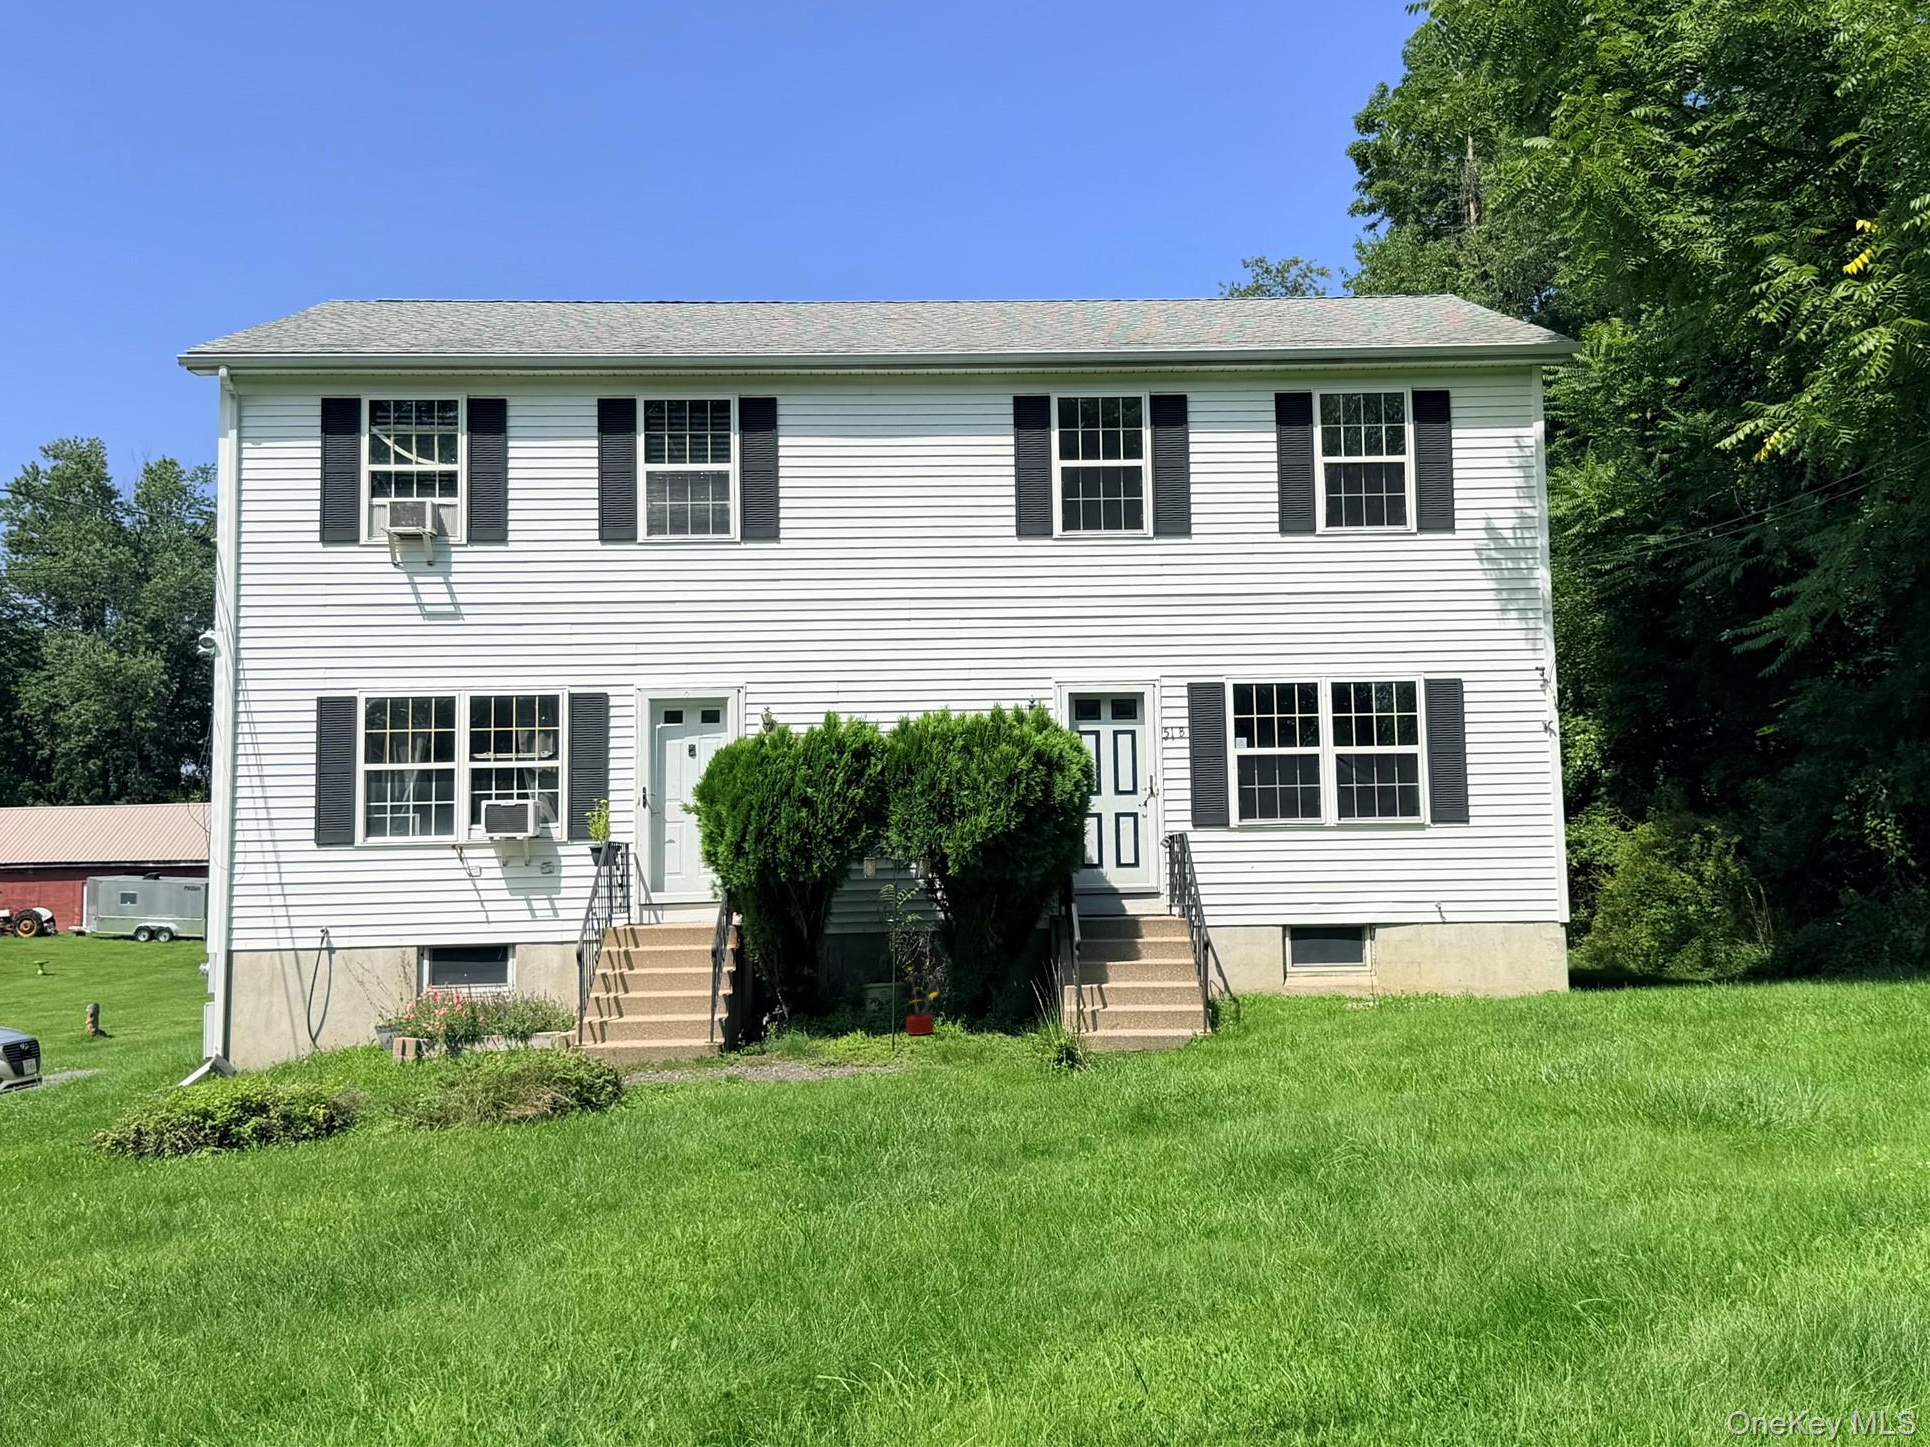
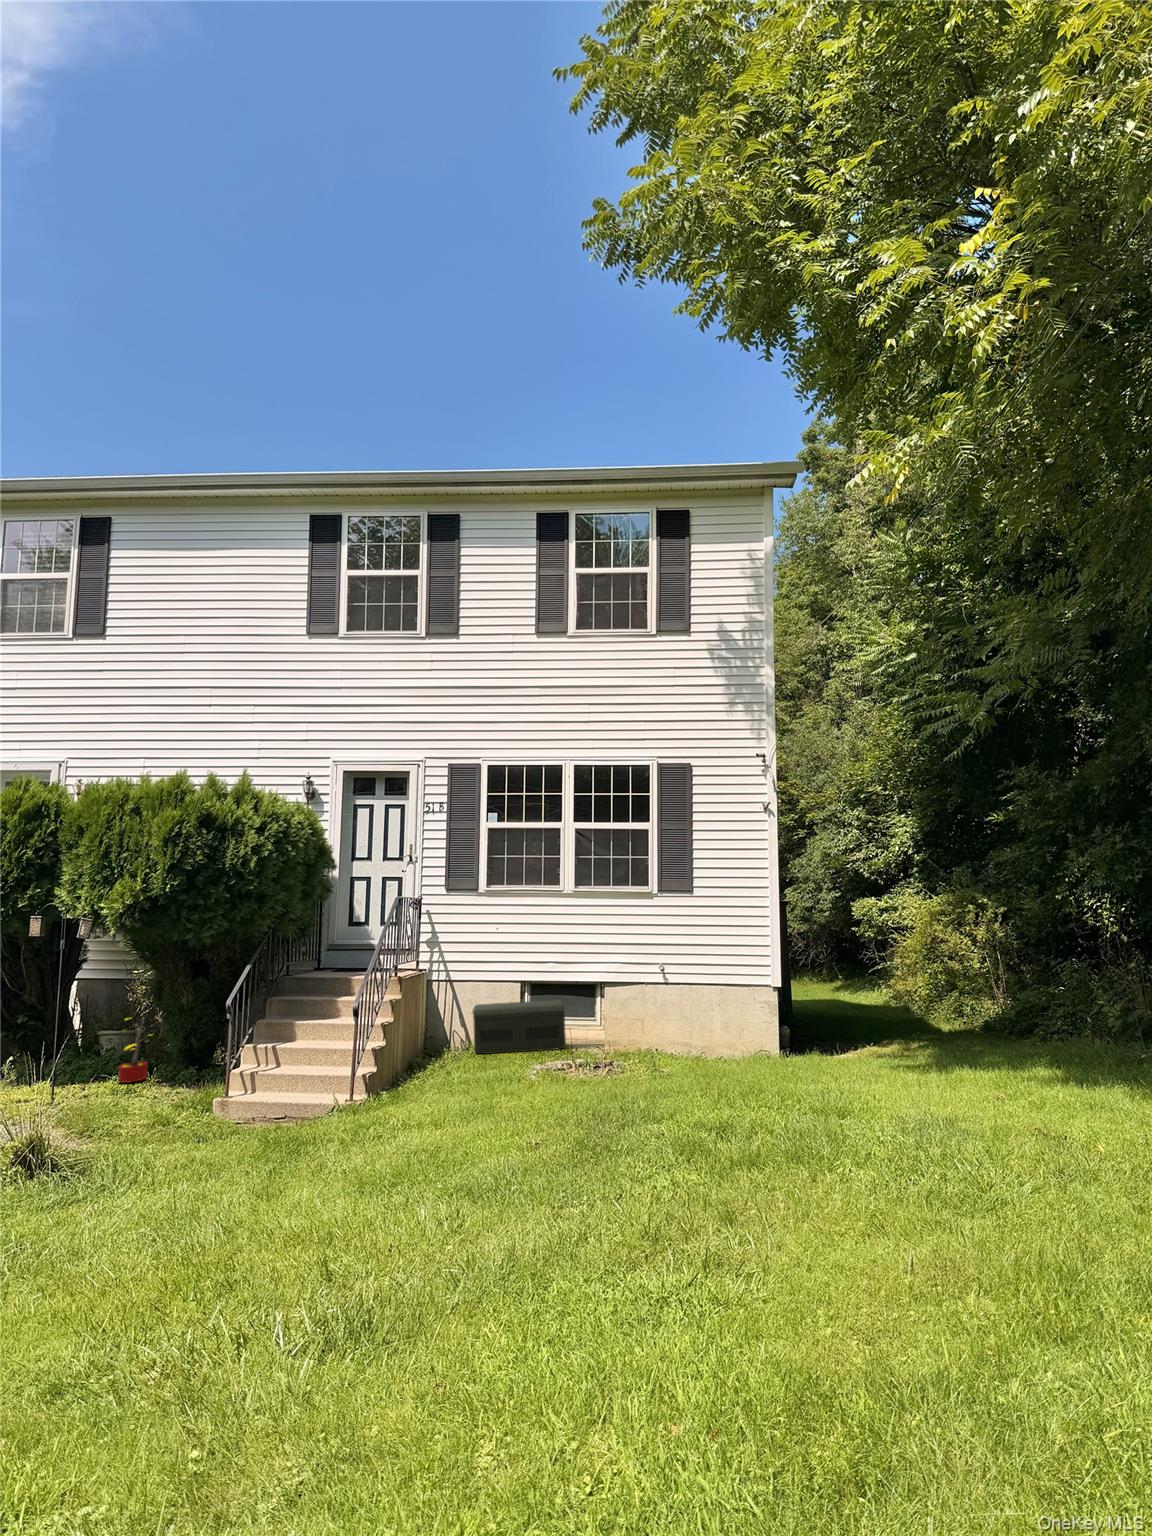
storage bench: none [1239,941,1351,999] -> present [472,1000,566,1054]

